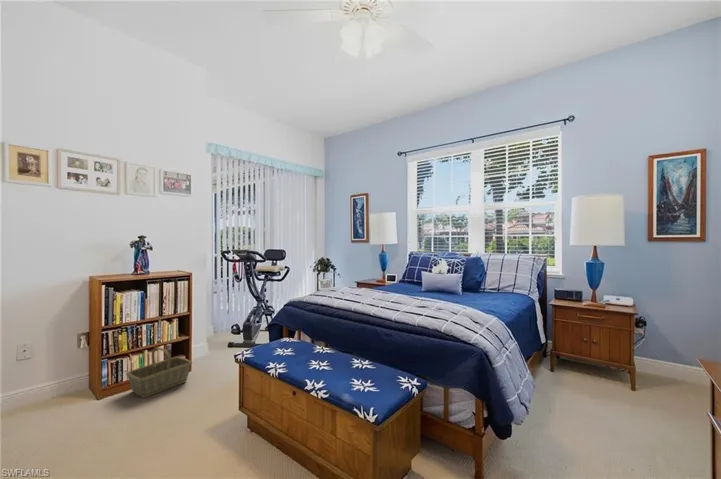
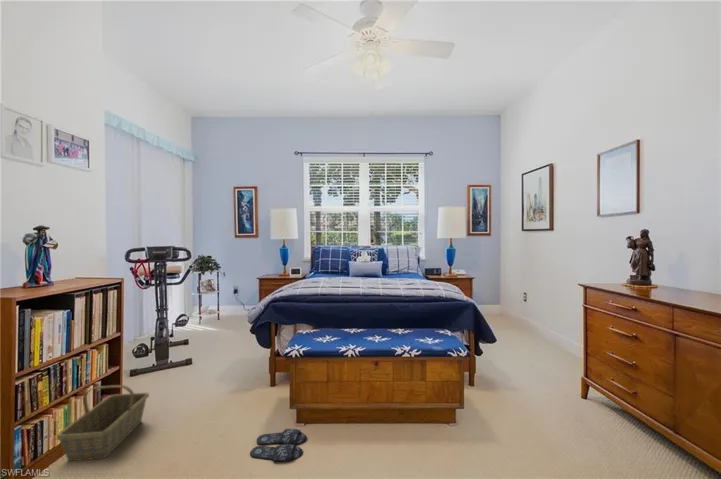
slippers: none [190,425,239,458] -> present [250,429,307,462]

